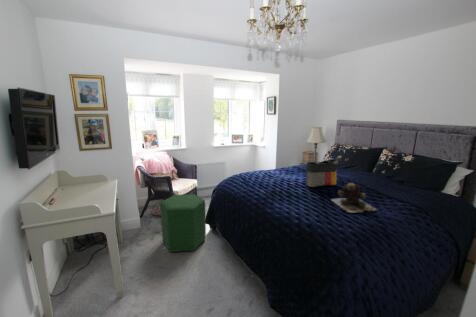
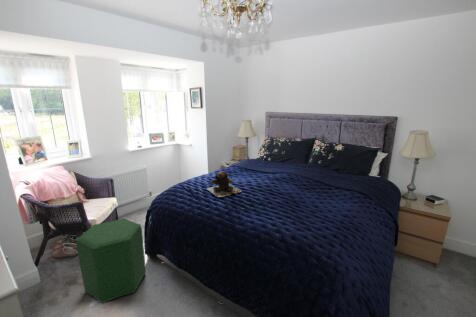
tote bag: present [306,160,339,187] -> none [256,156,287,188]
teddy bear: present [332,183,376,212] -> present [207,172,241,197]

